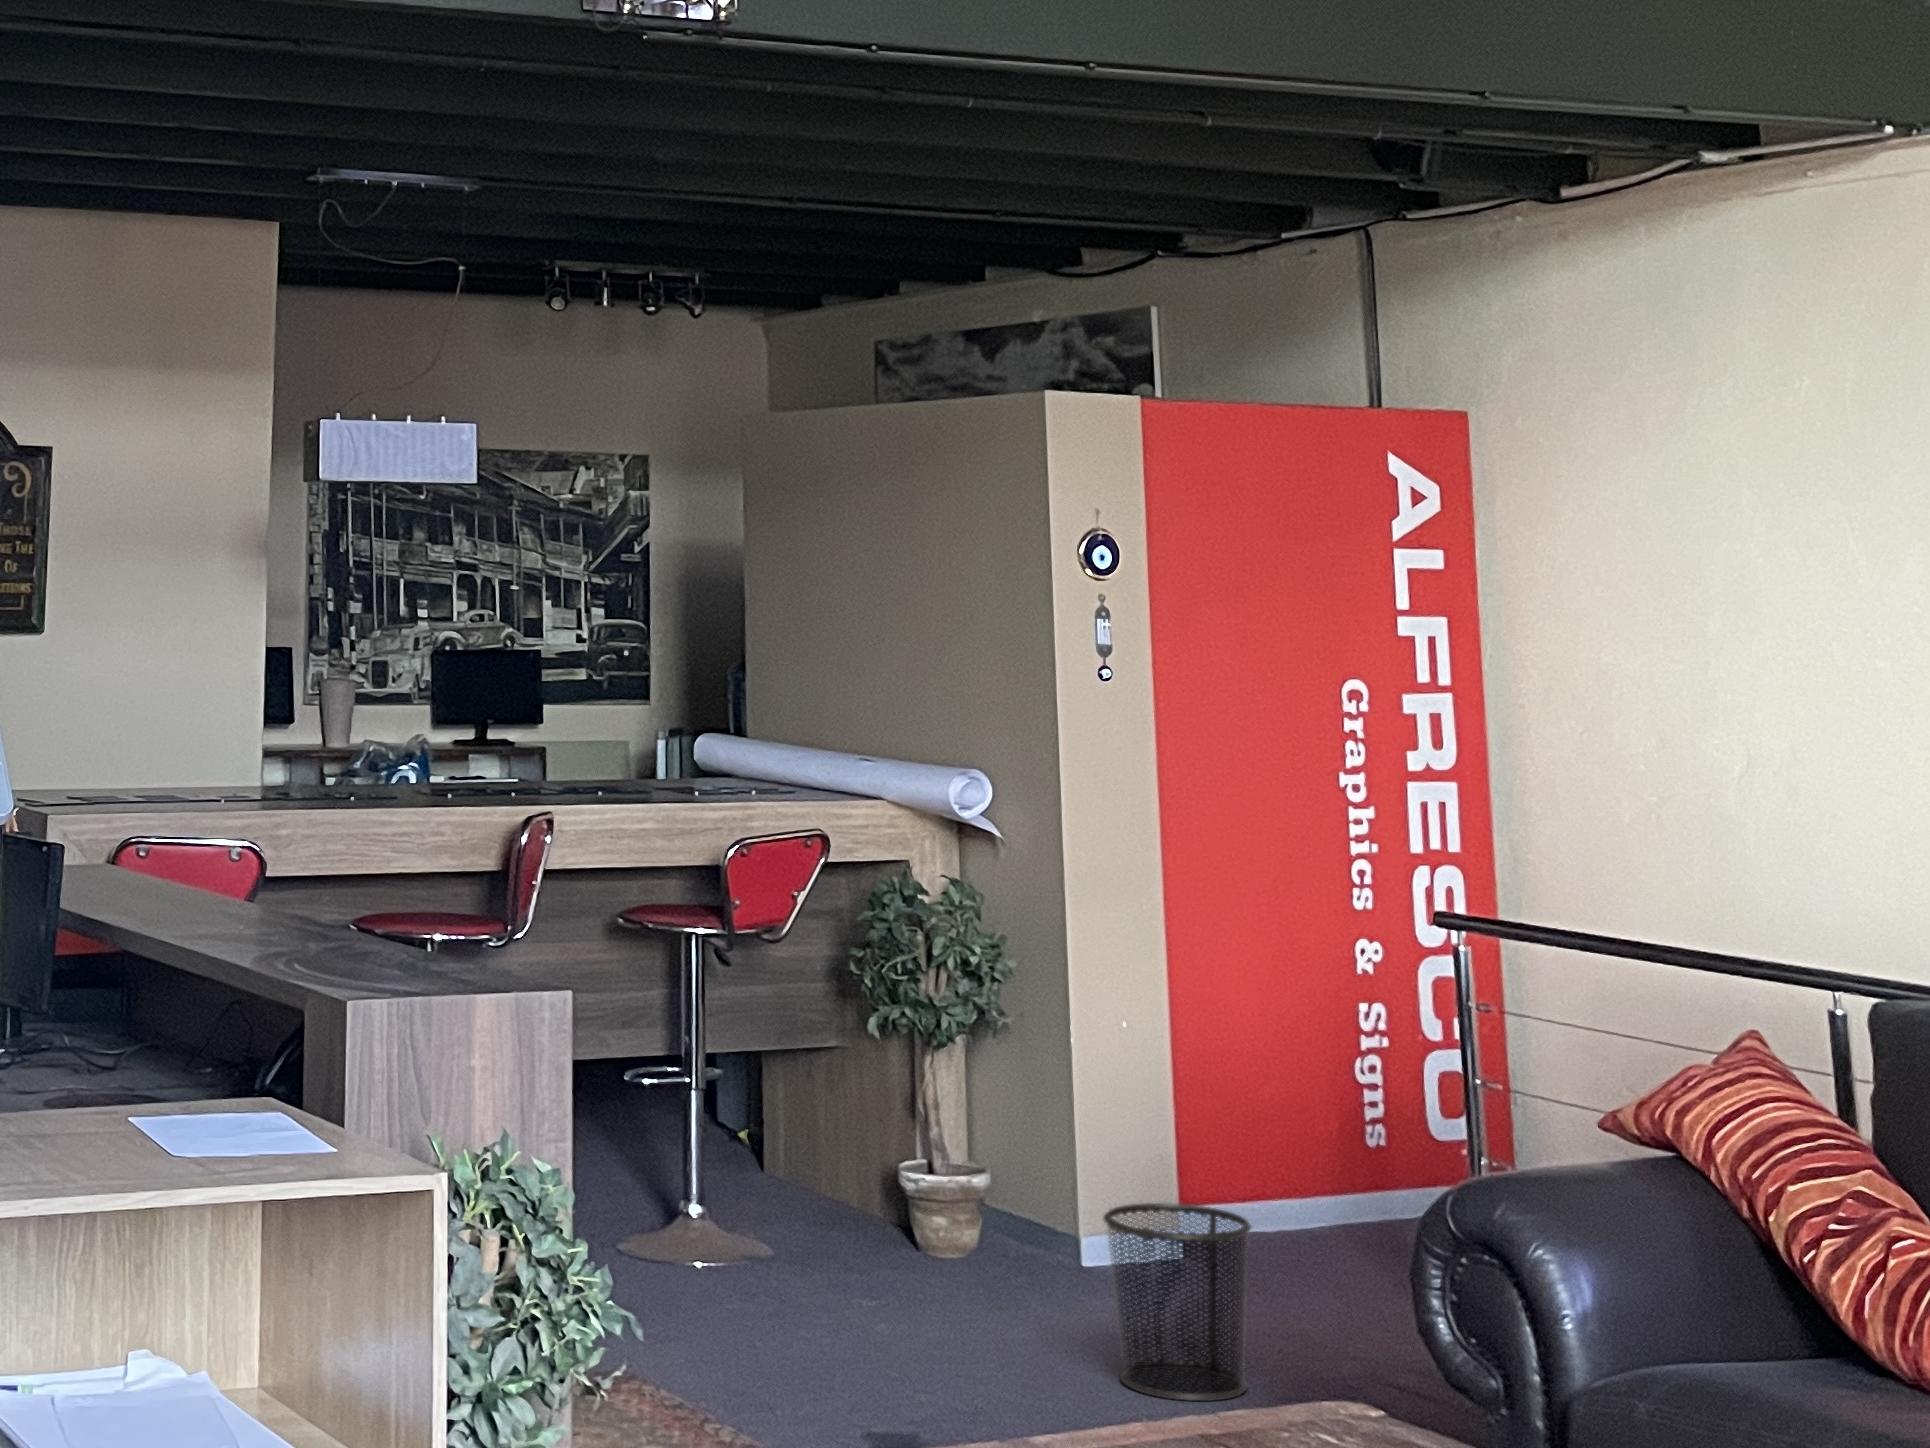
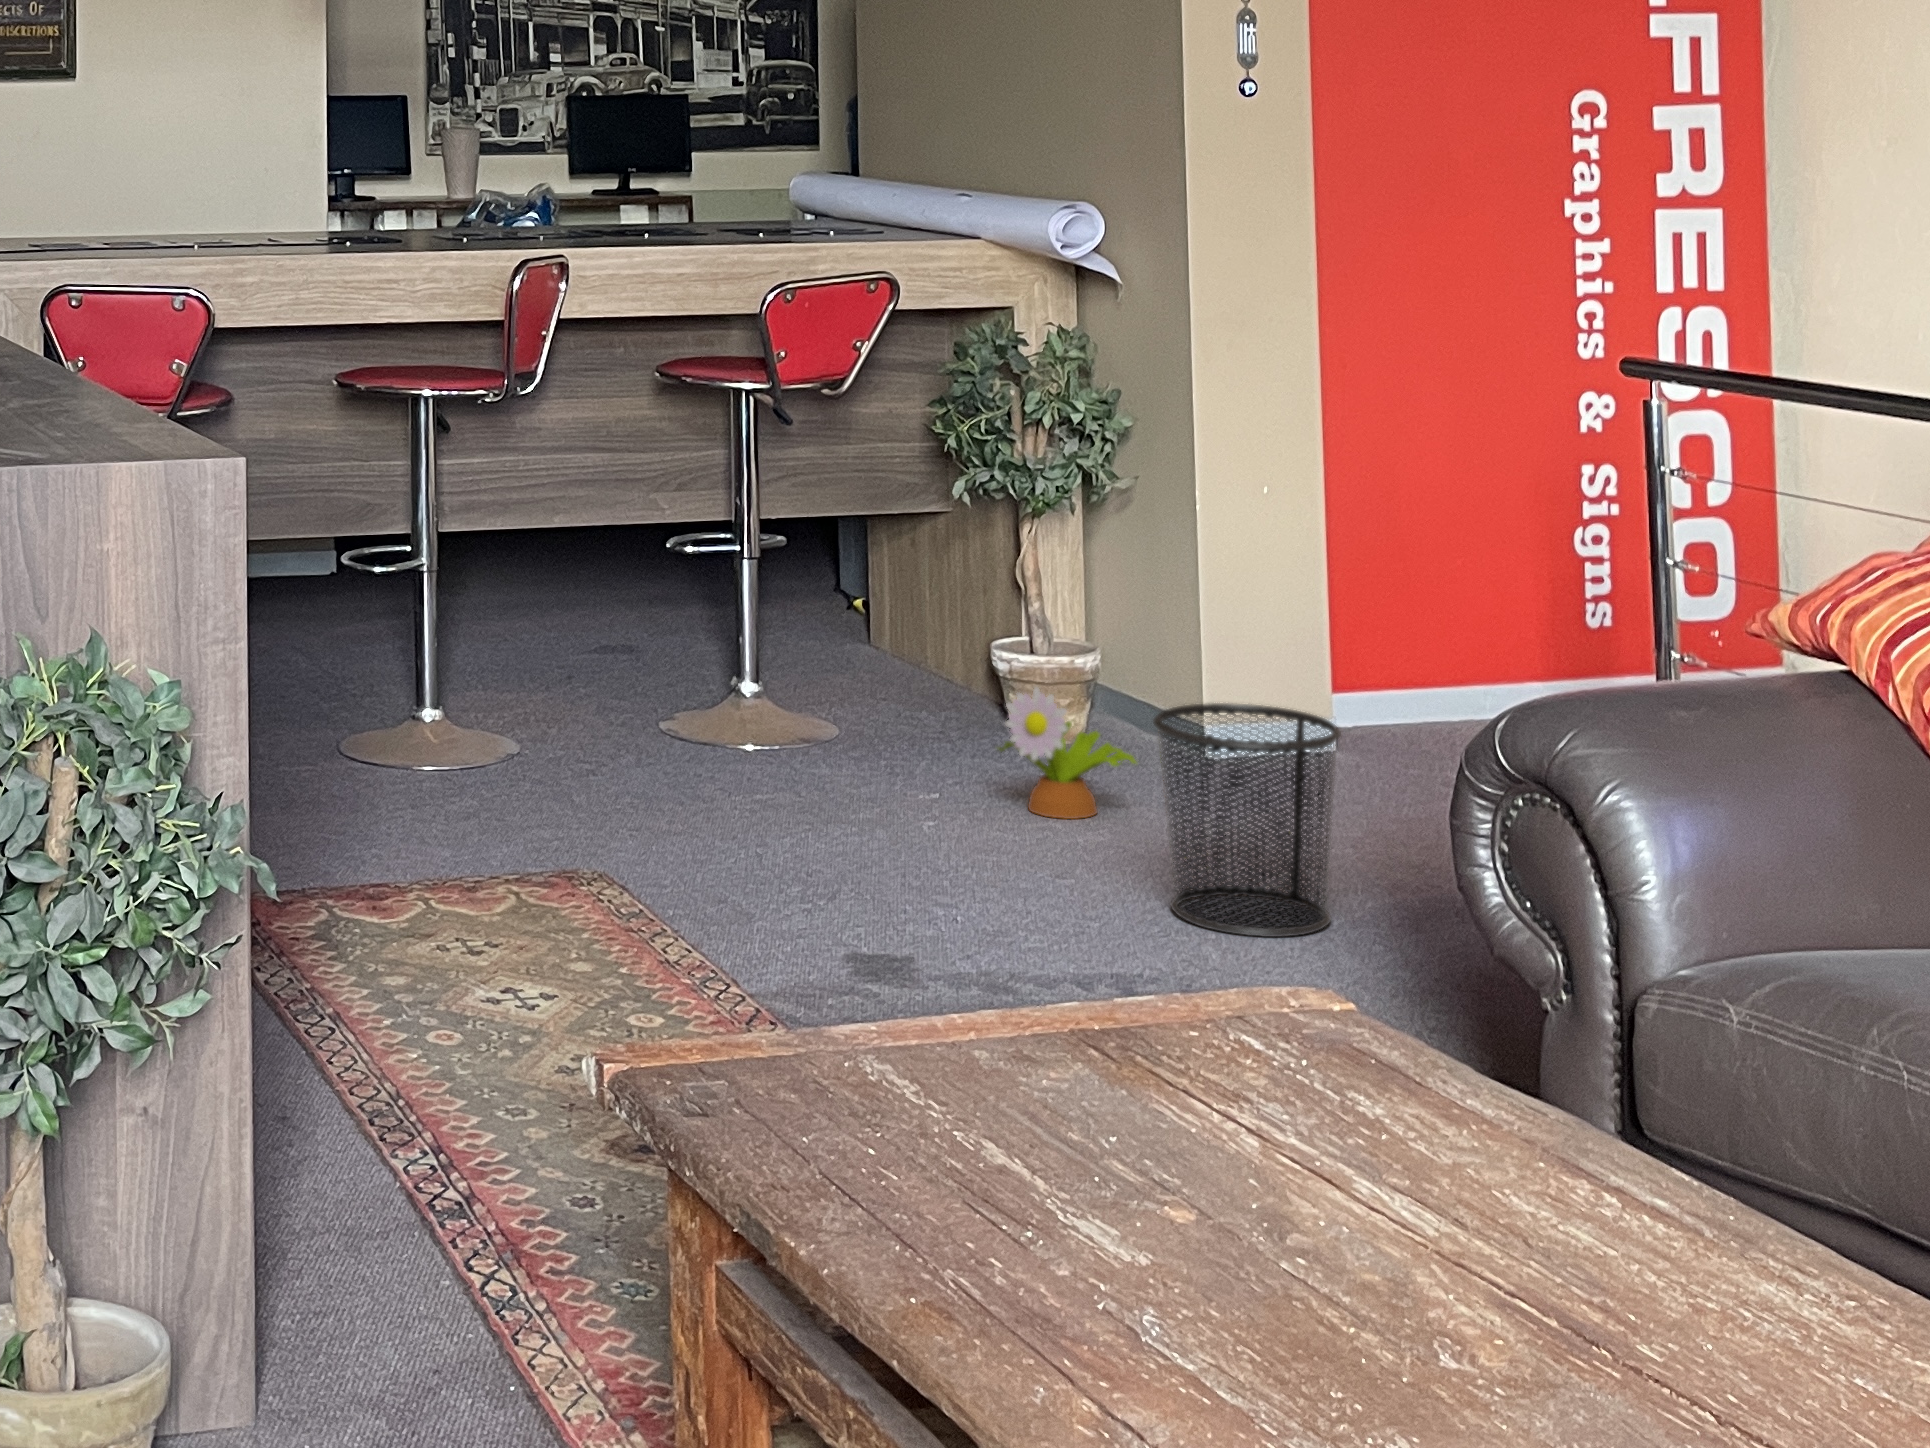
decorative plant: none [938,1195,1059,1312] -> present [998,687,1136,819]

